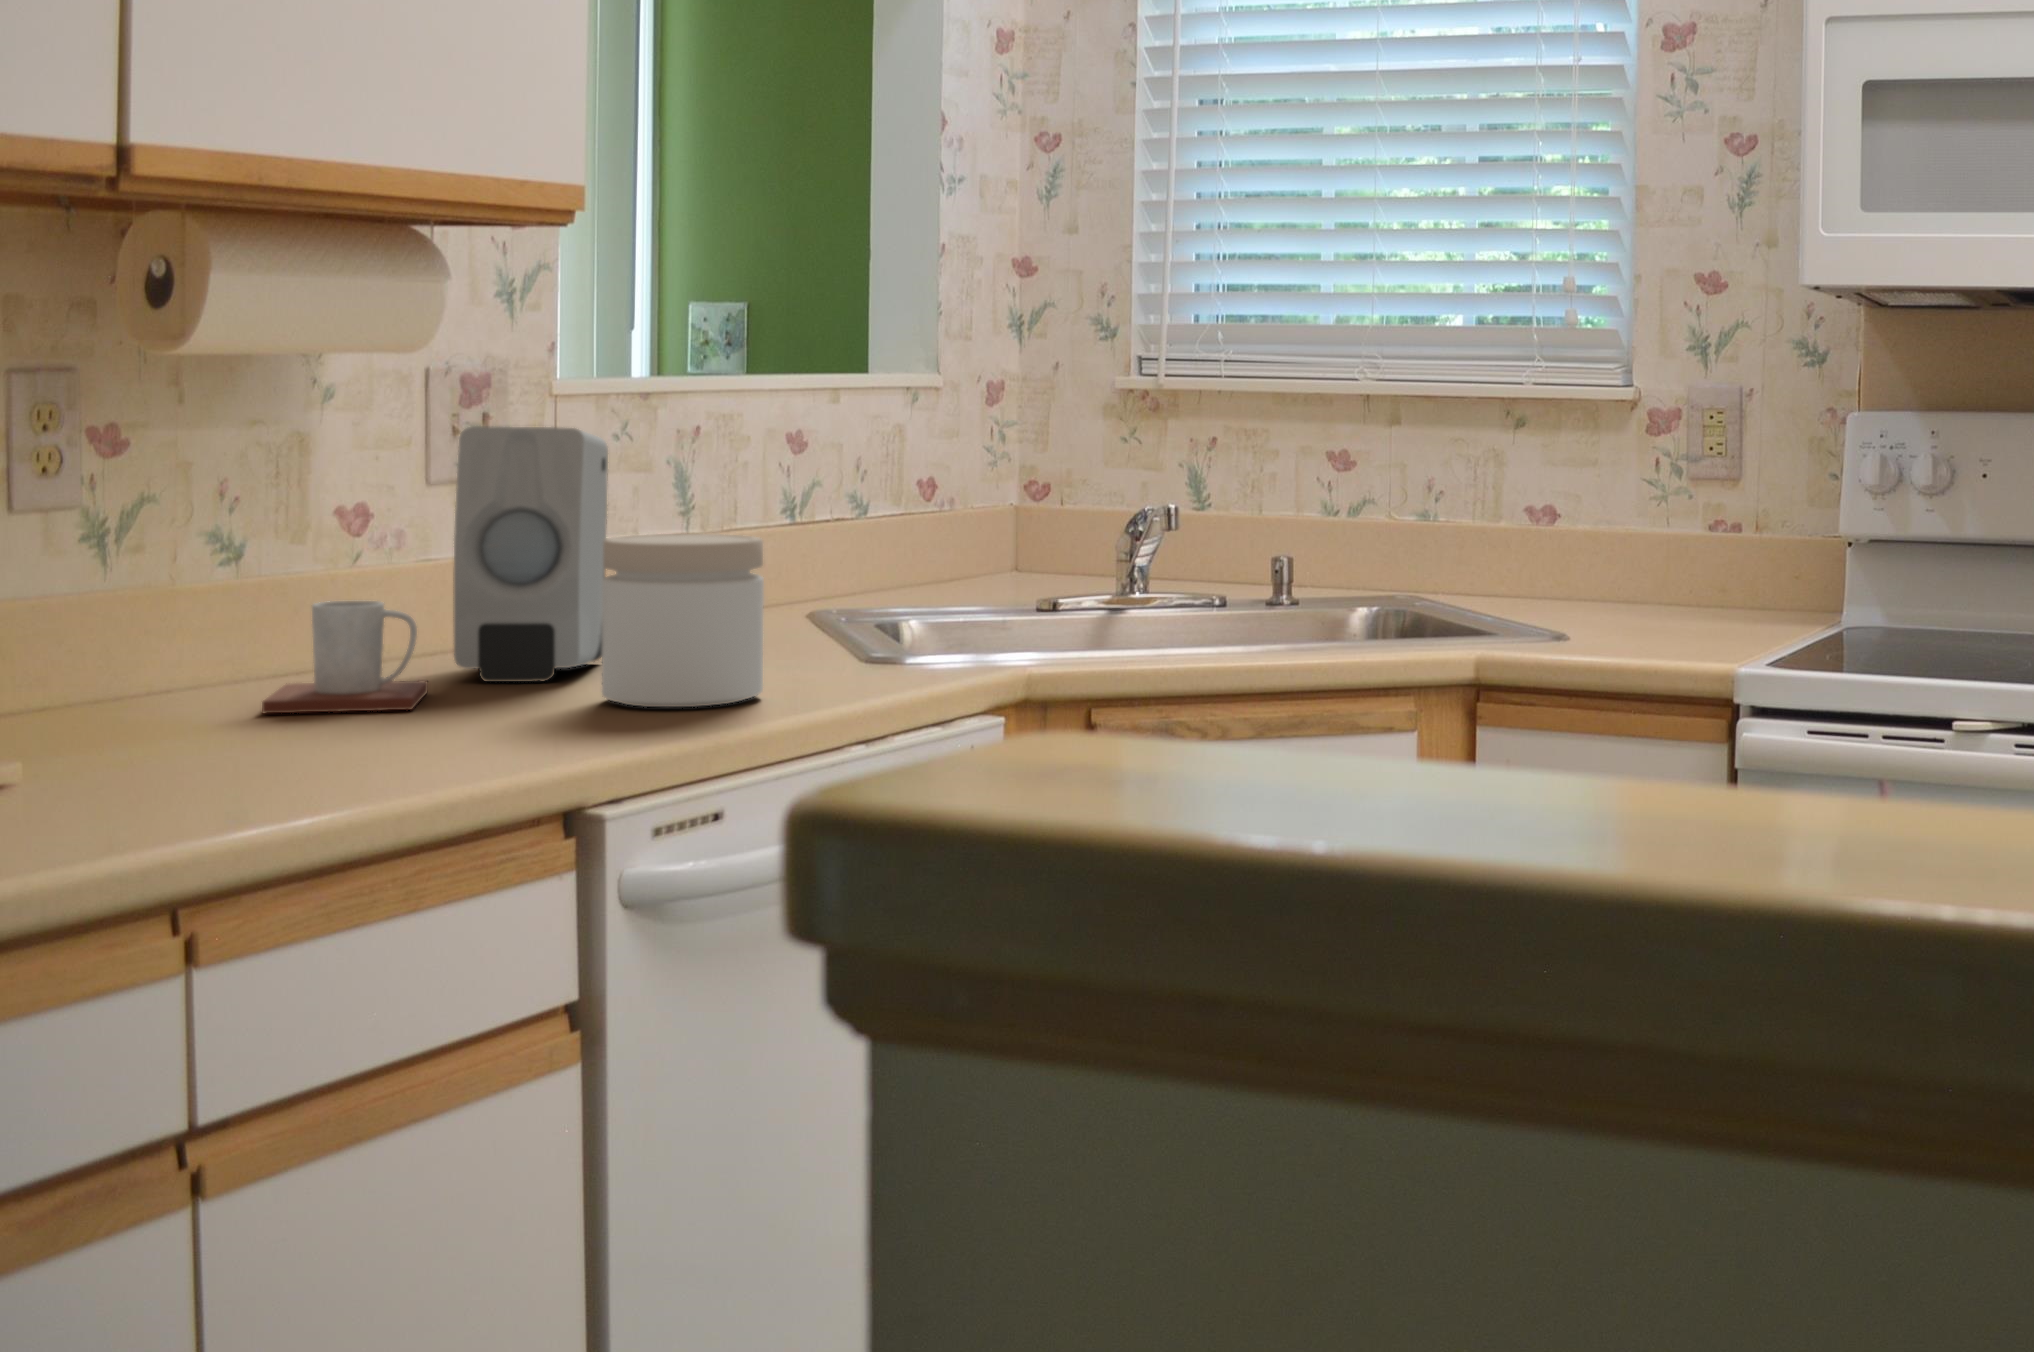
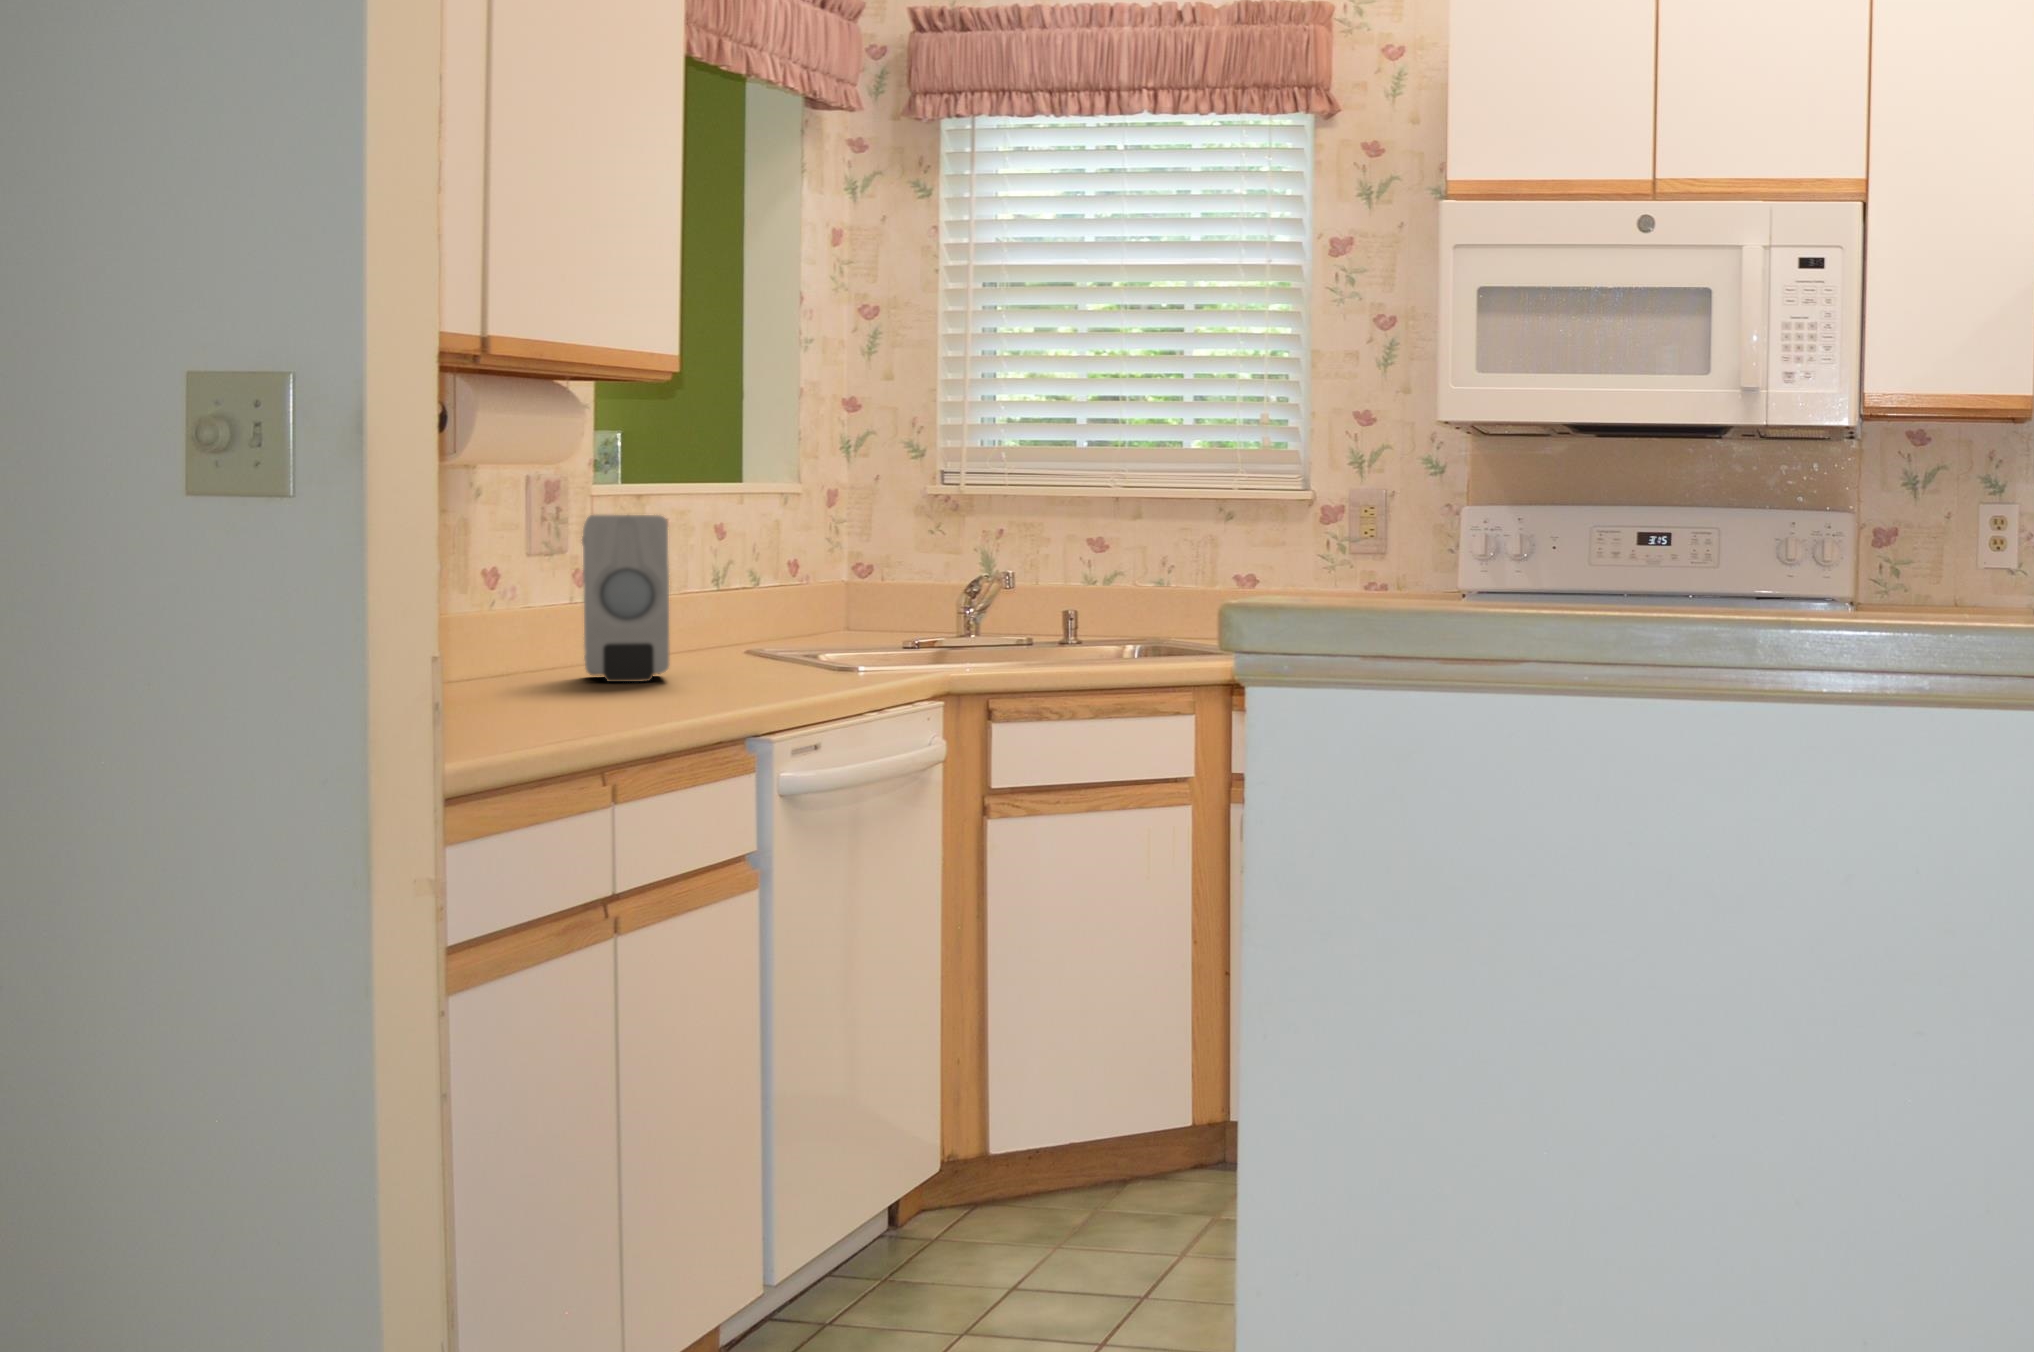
jar: present [602,534,764,707] -> none [708,582,810,688]
mug: present [262,601,428,713] -> none [494,625,597,694]

